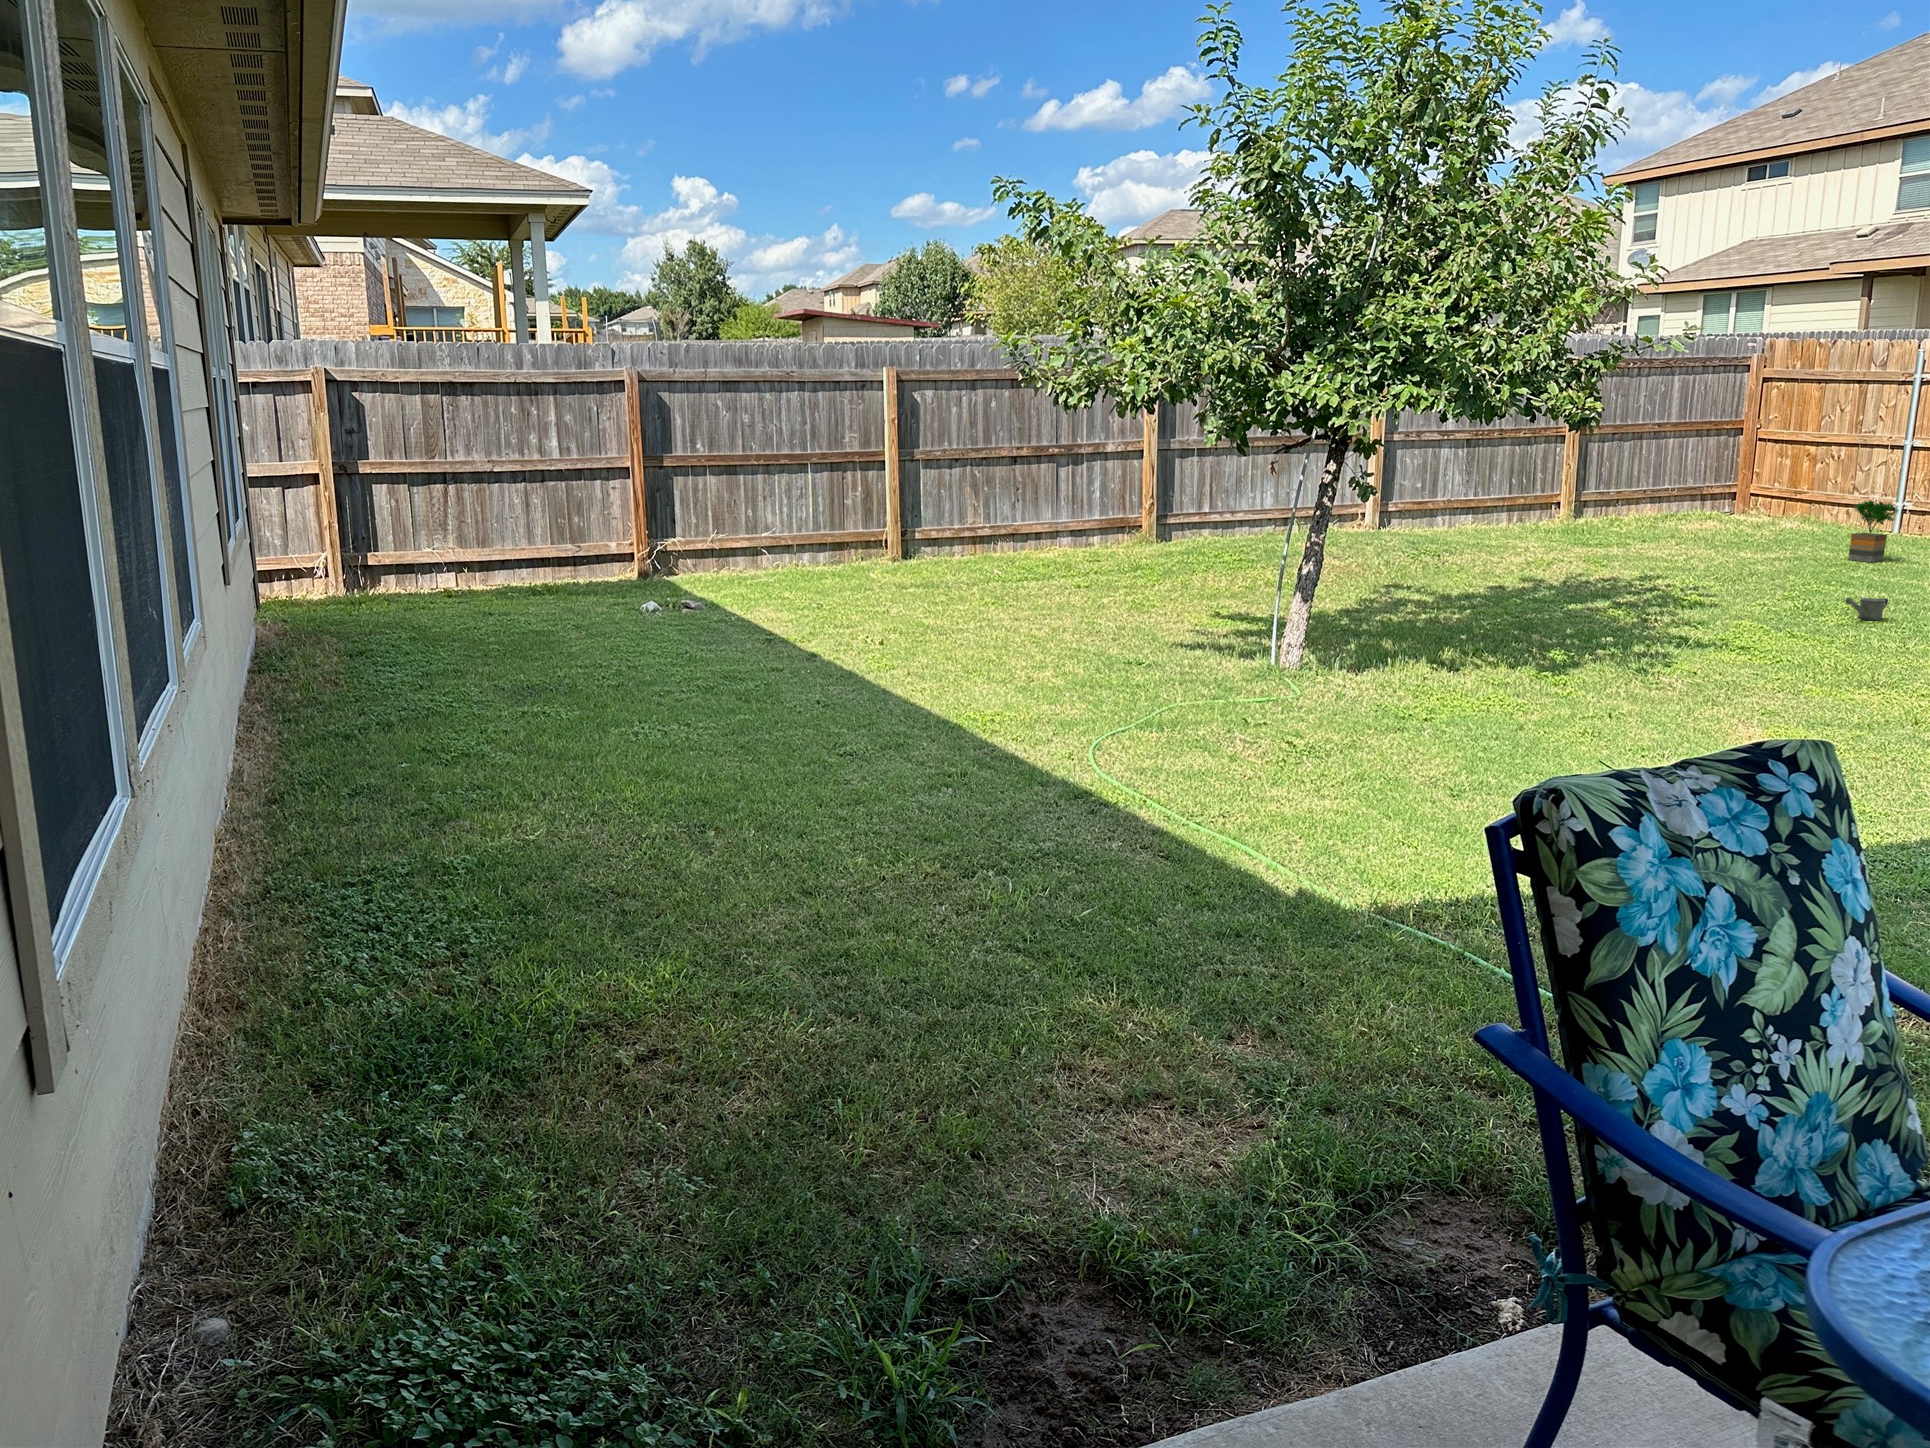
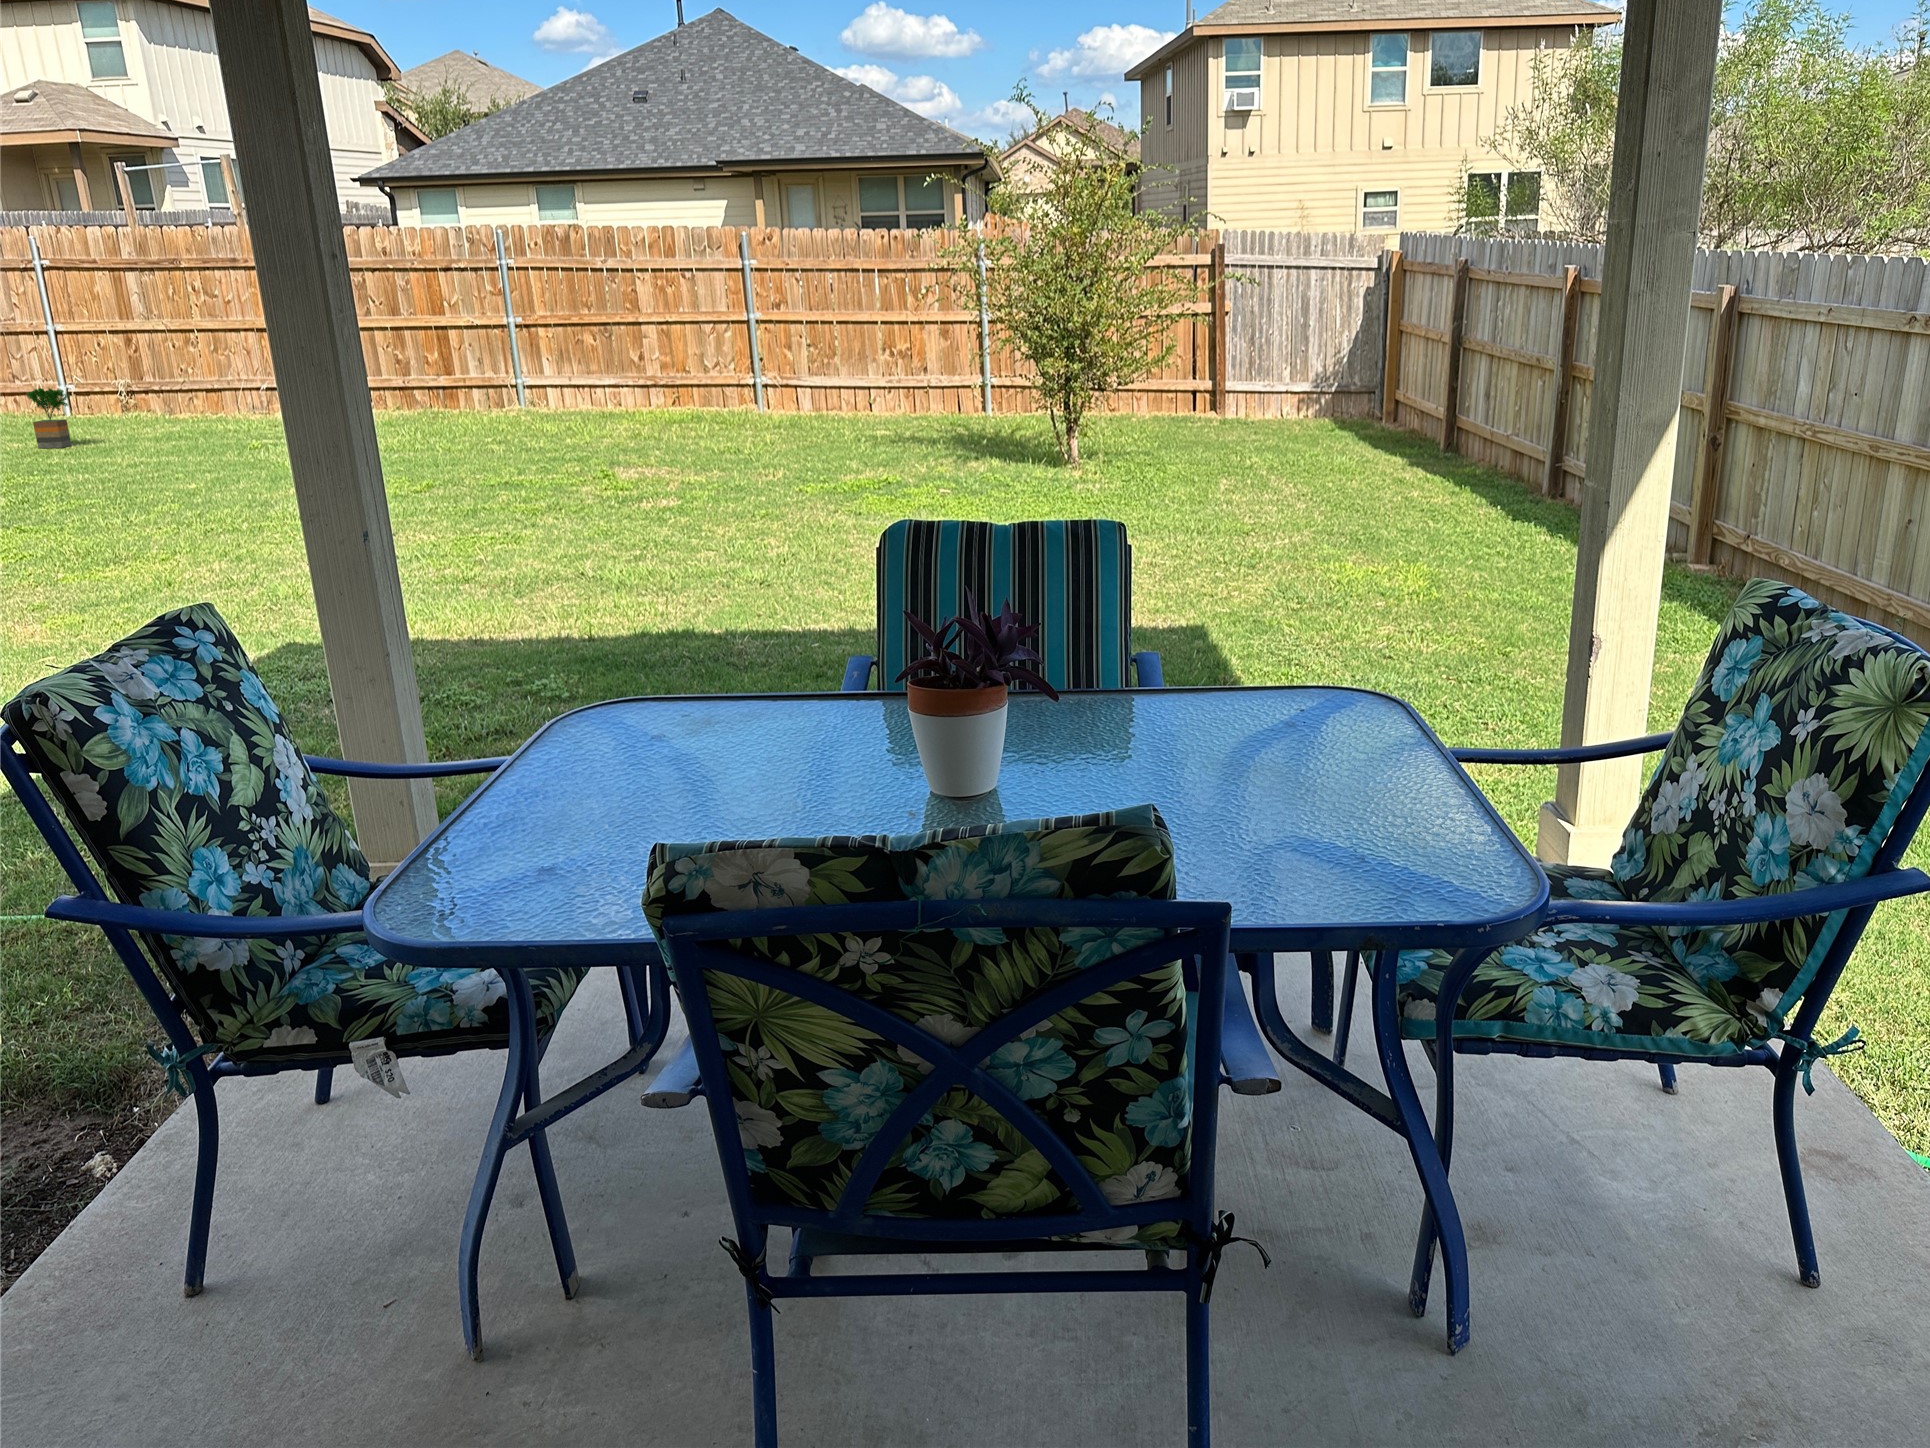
watering can: present [1845,598,1888,620] -> none [60,481,100,504]

